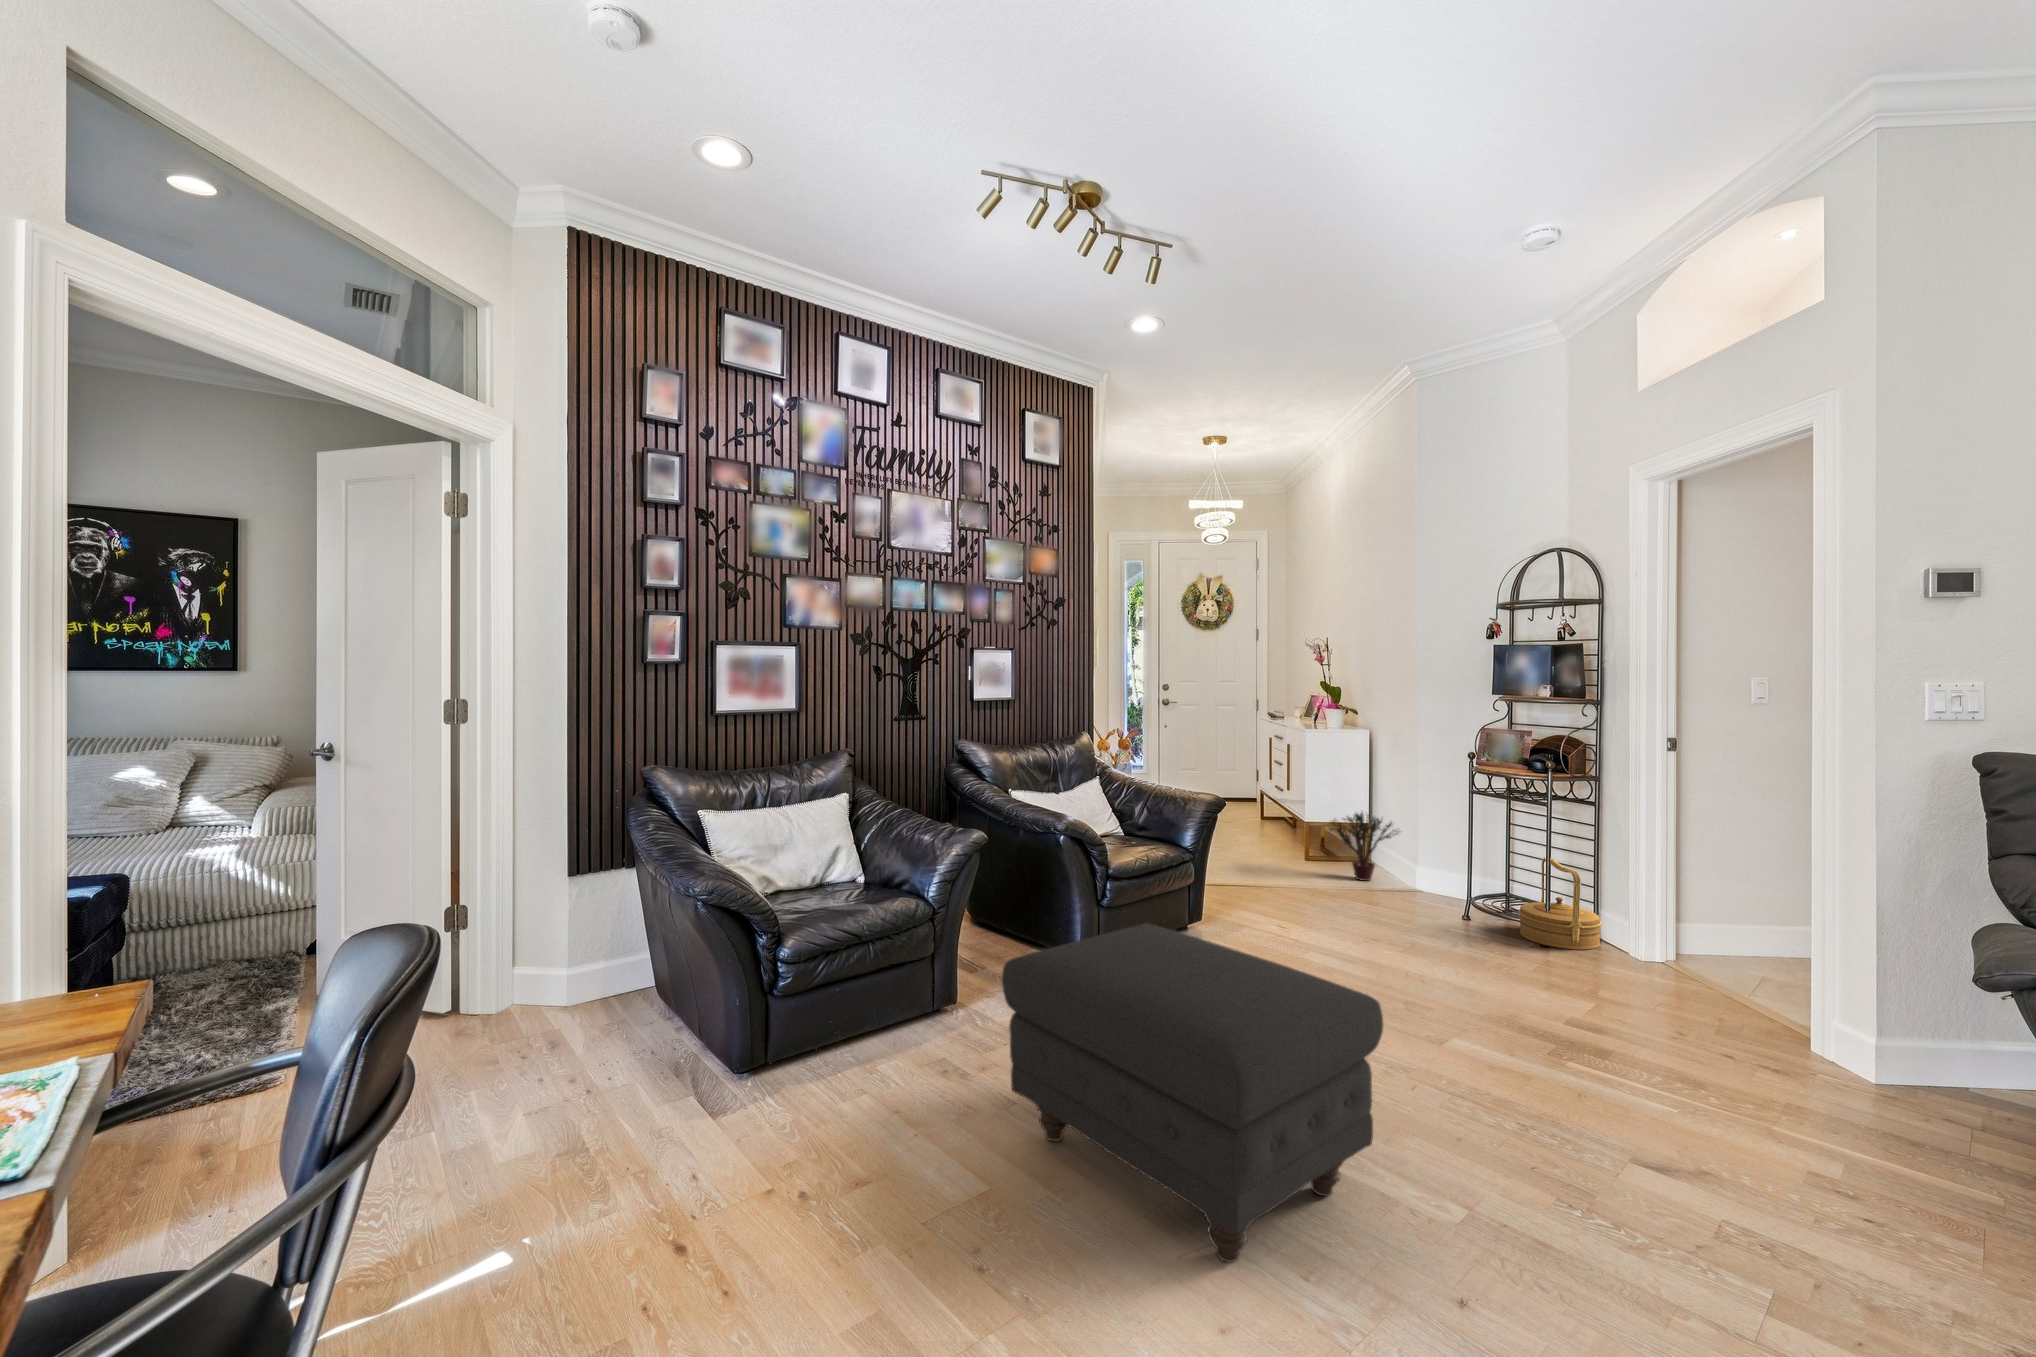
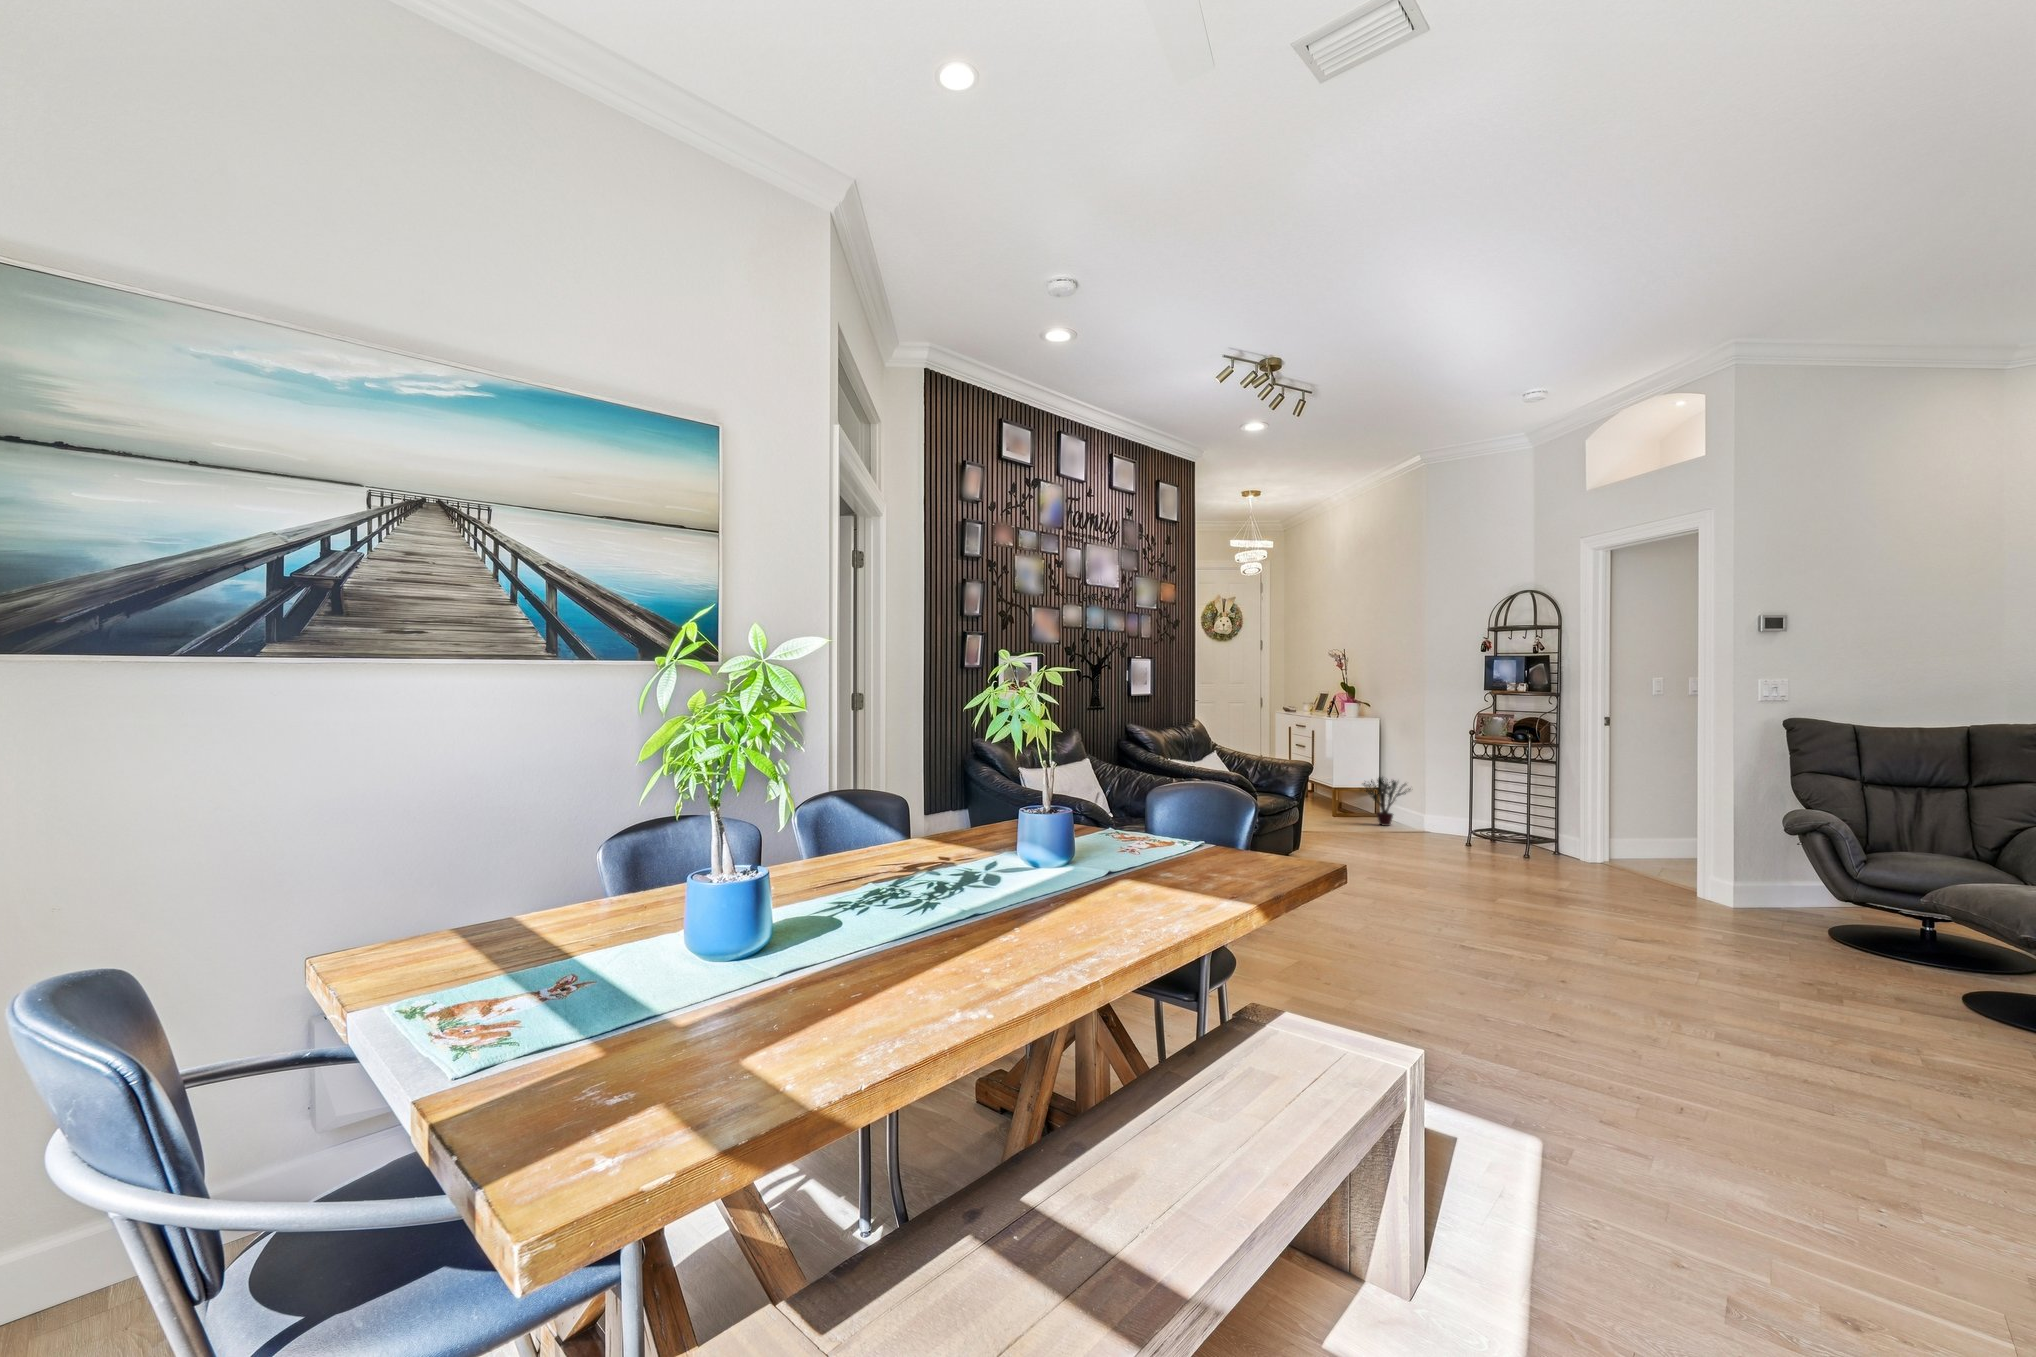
basket: present [1518,857,1602,950] -> none [1508,800,1563,857]
ottoman: present [1002,923,1383,1262] -> none [1293,827,1514,978]

